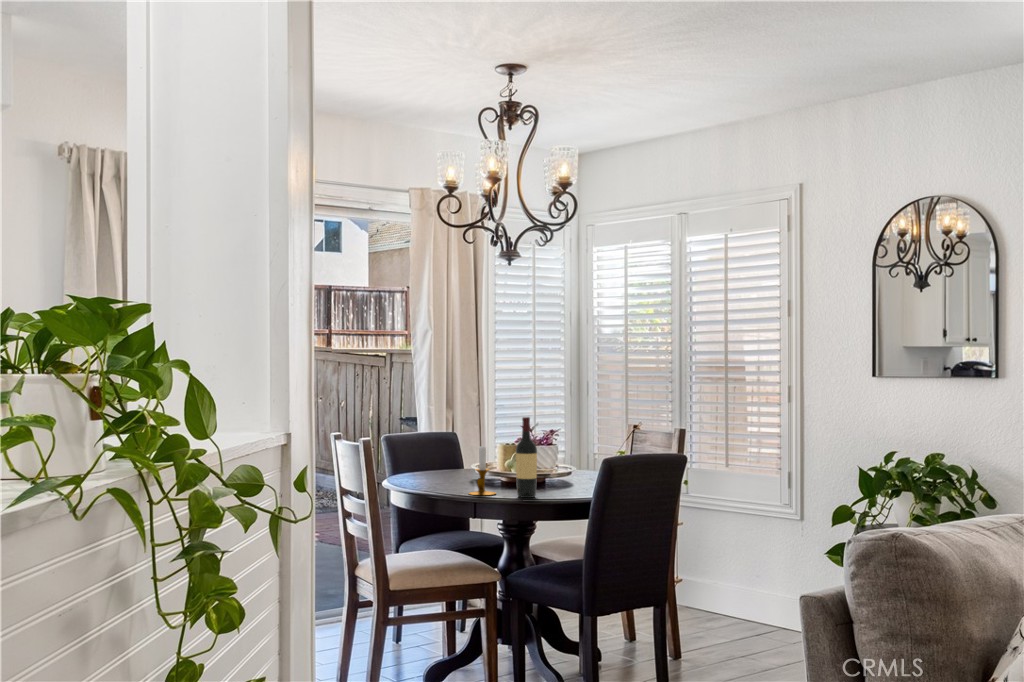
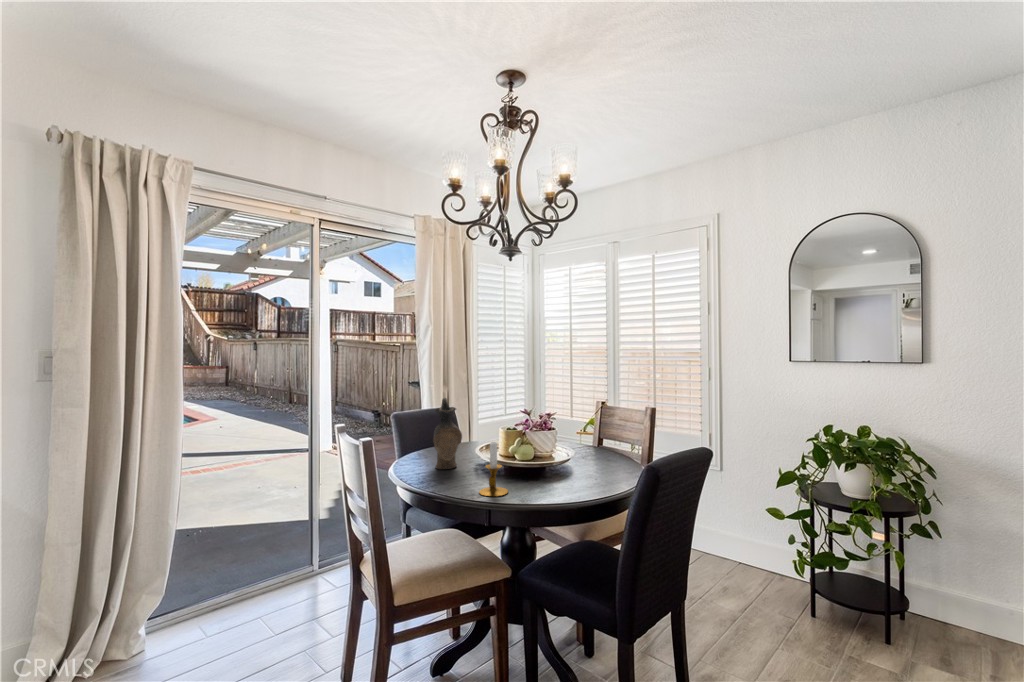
ceramic pitcher: none [428,410,457,482] -> present [433,398,462,469]
wine bottle: present [516,417,537,498] -> none [531,412,553,500]

